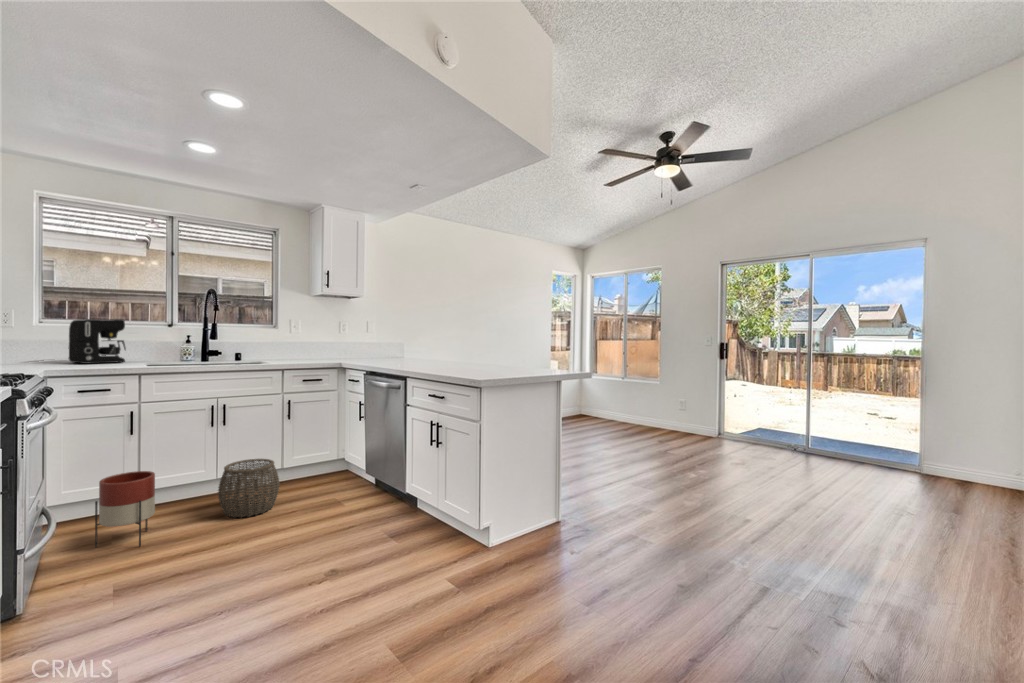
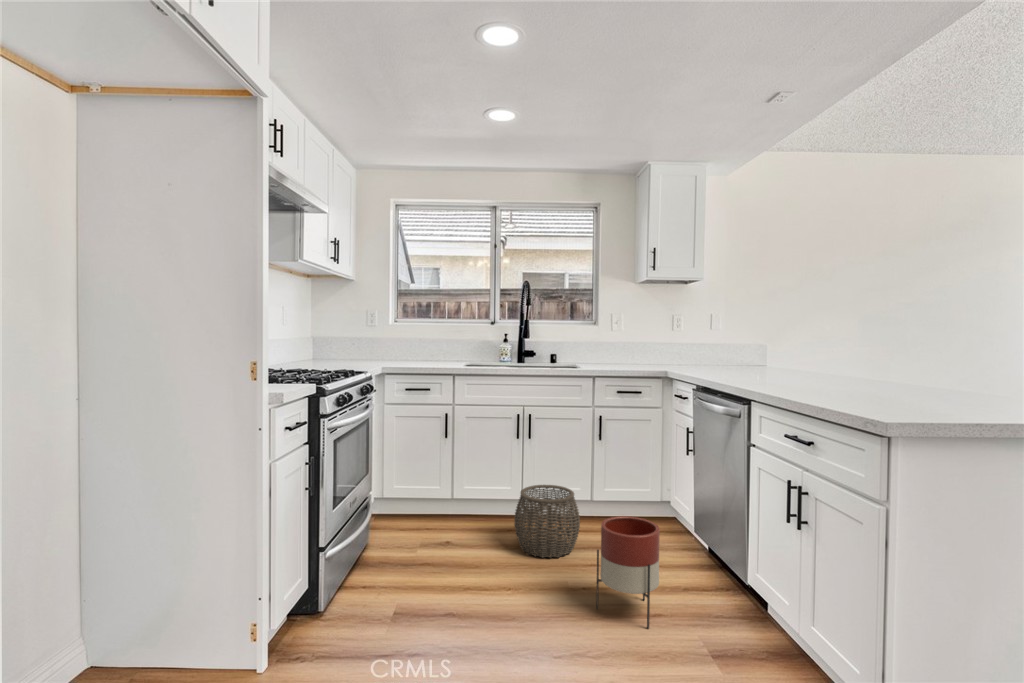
coffee maker: present [69,319,126,364] -> none [413,318,455,362]
planter: present [95,471,155,547] -> present [596,516,660,628]

